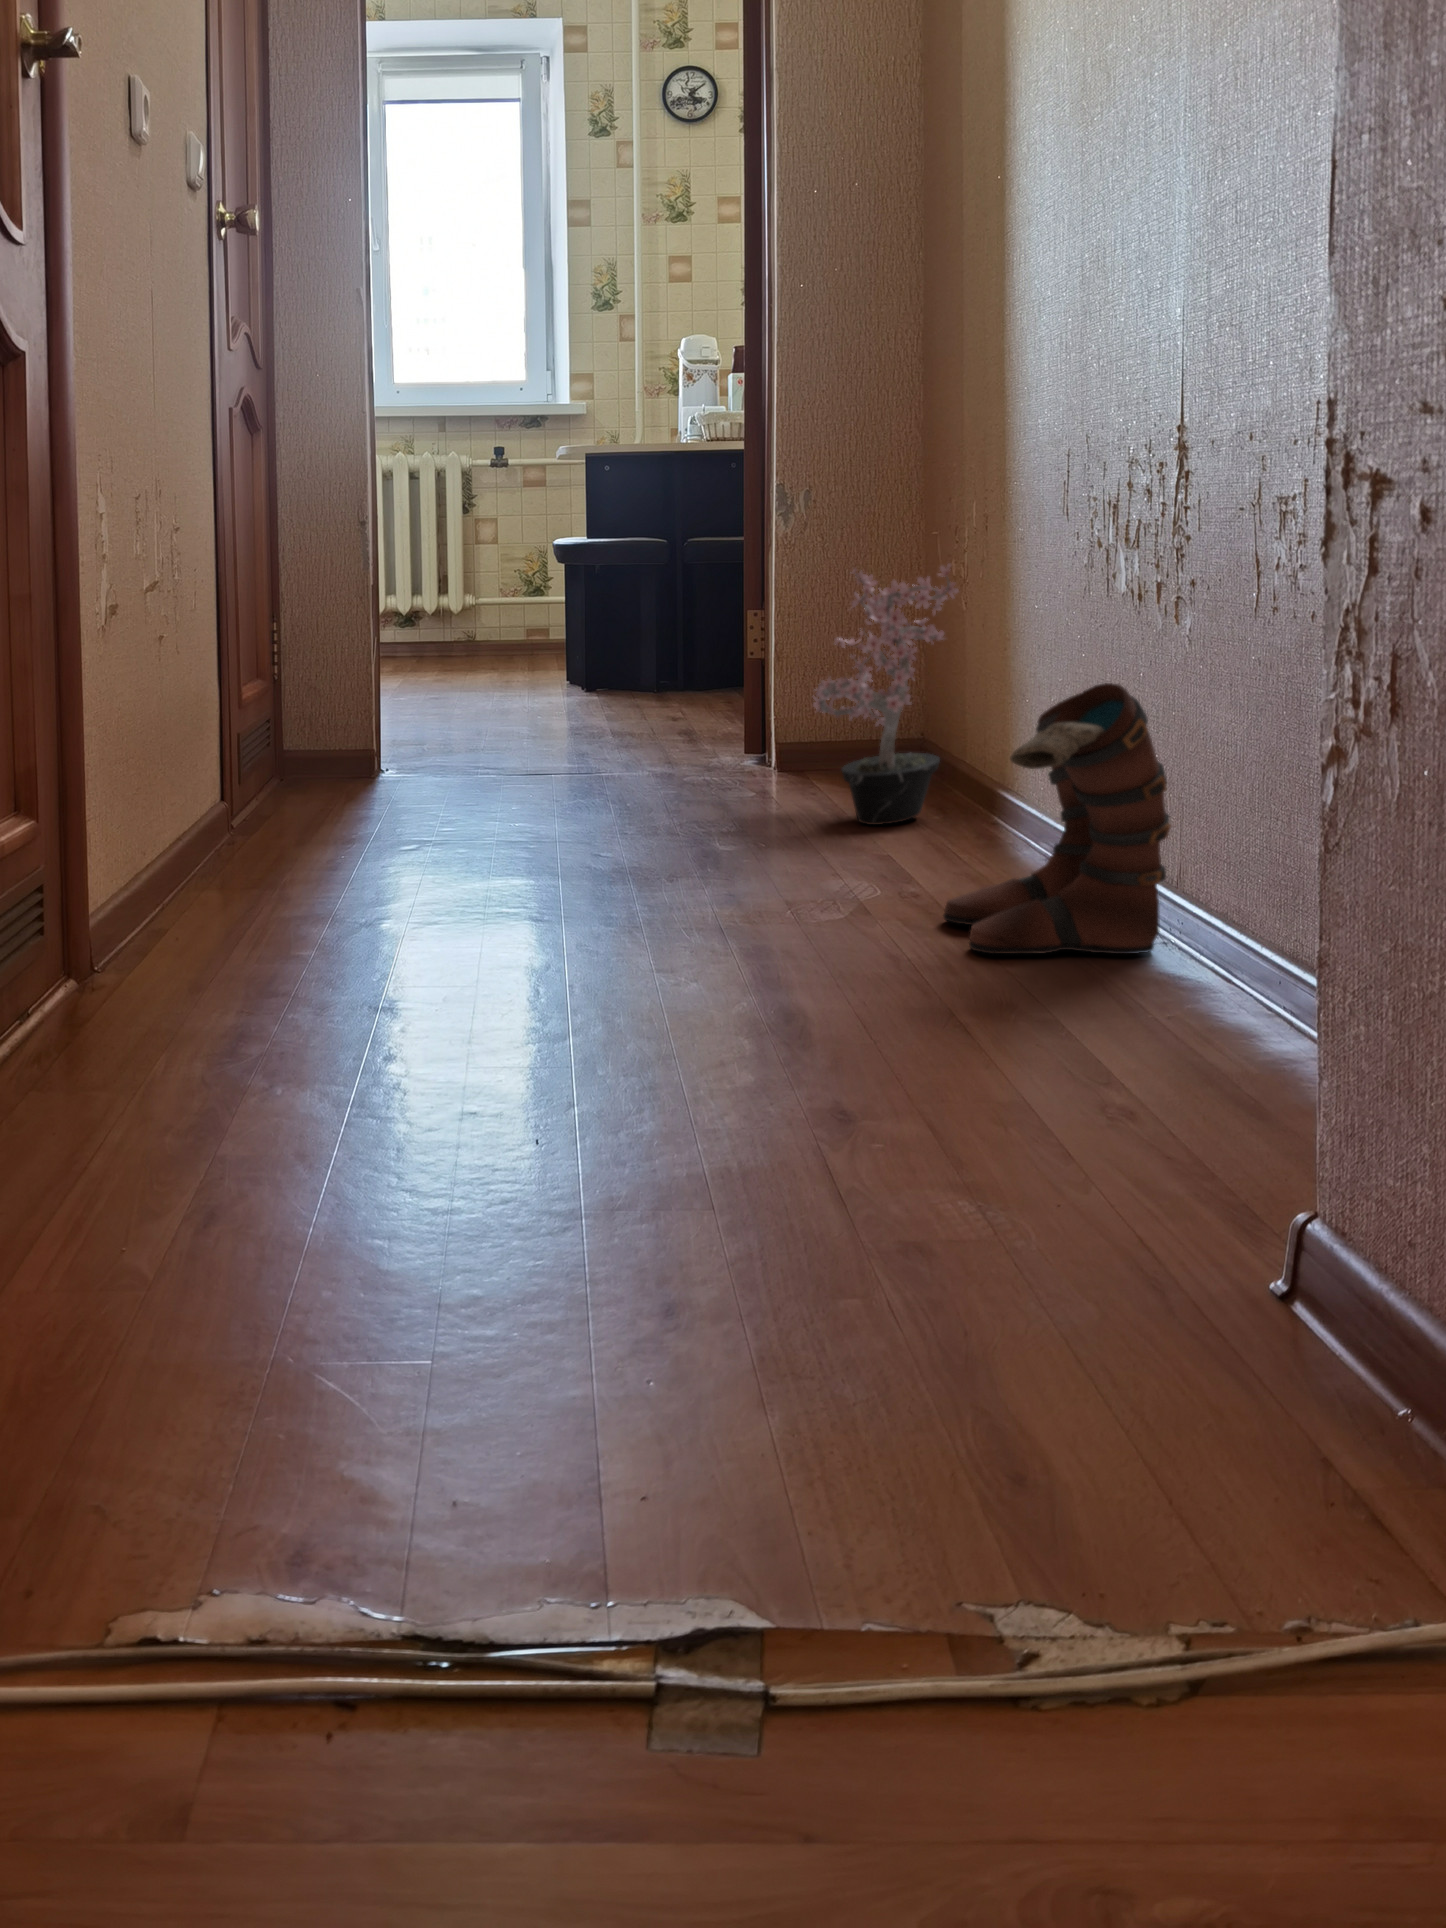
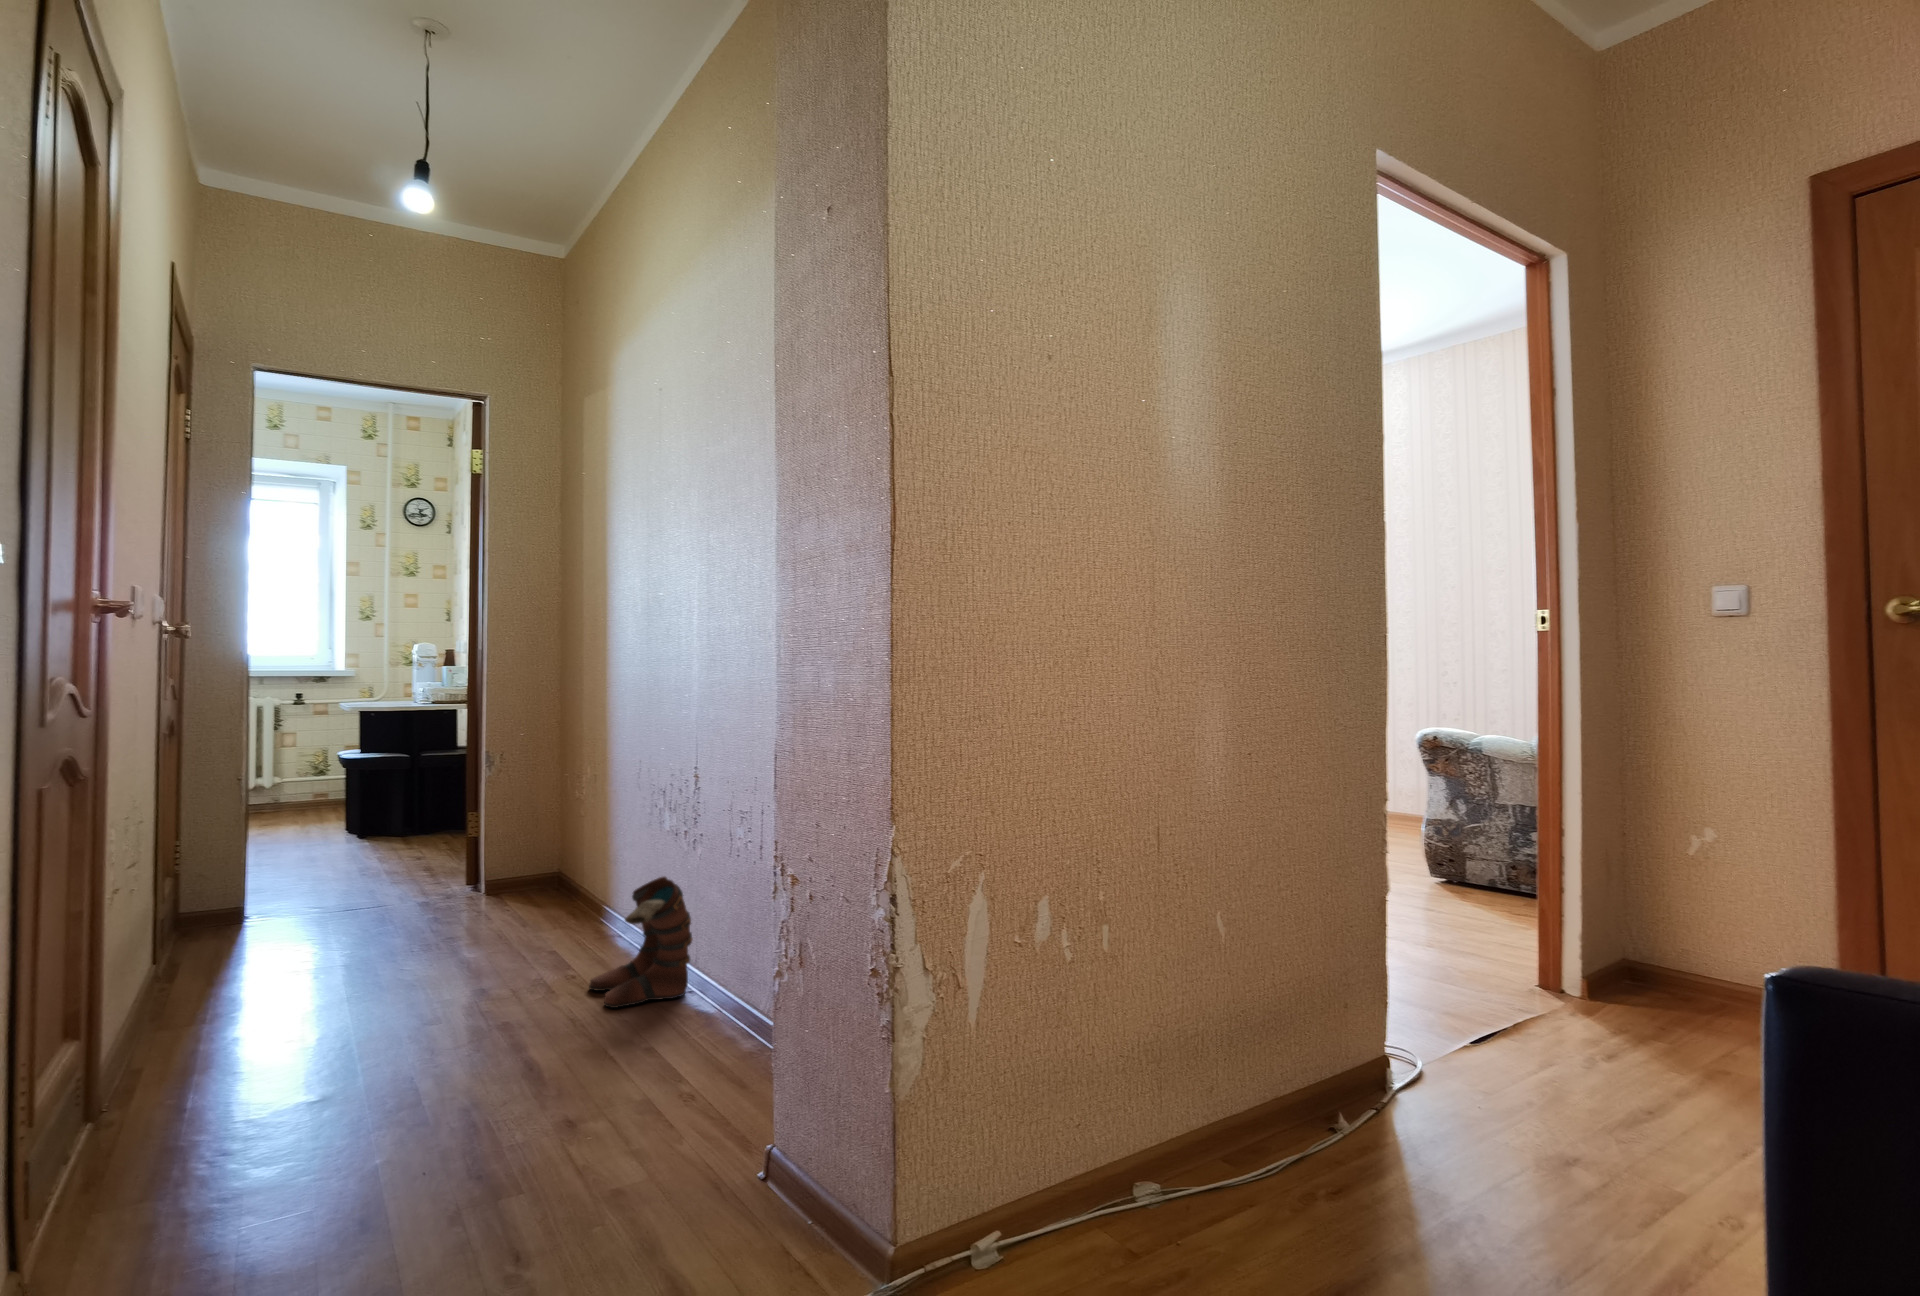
potted plant: present [812,564,958,825] -> none [506,795,589,927]

